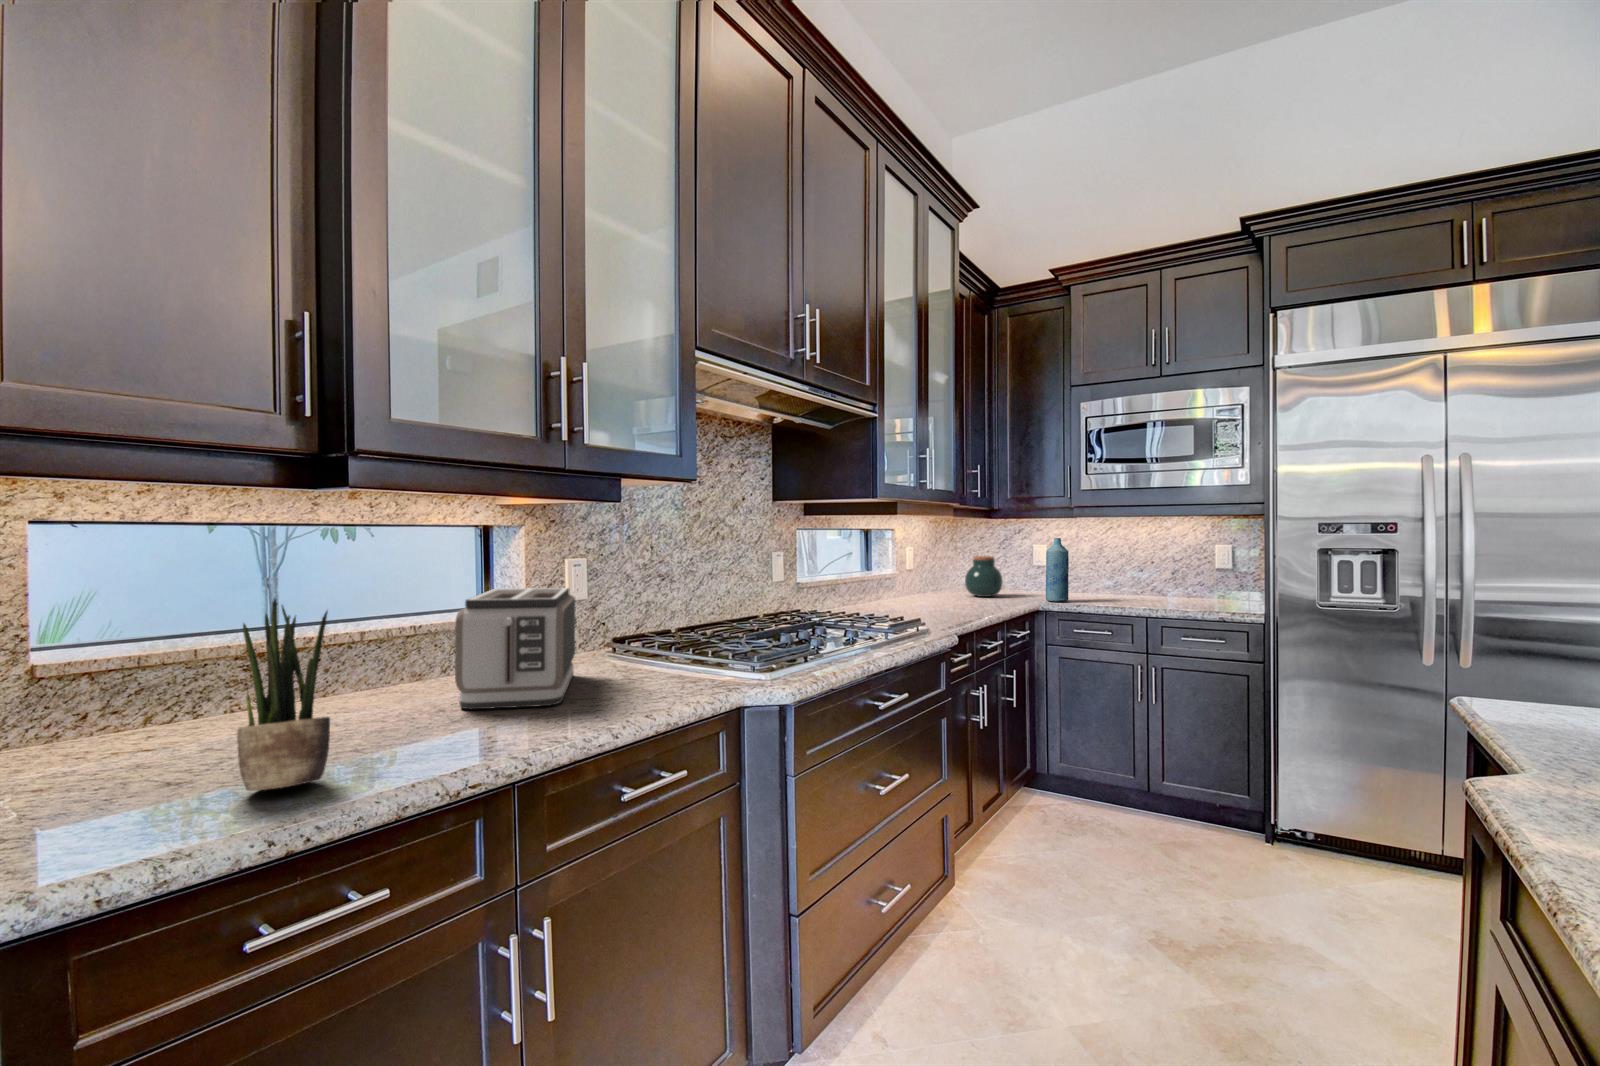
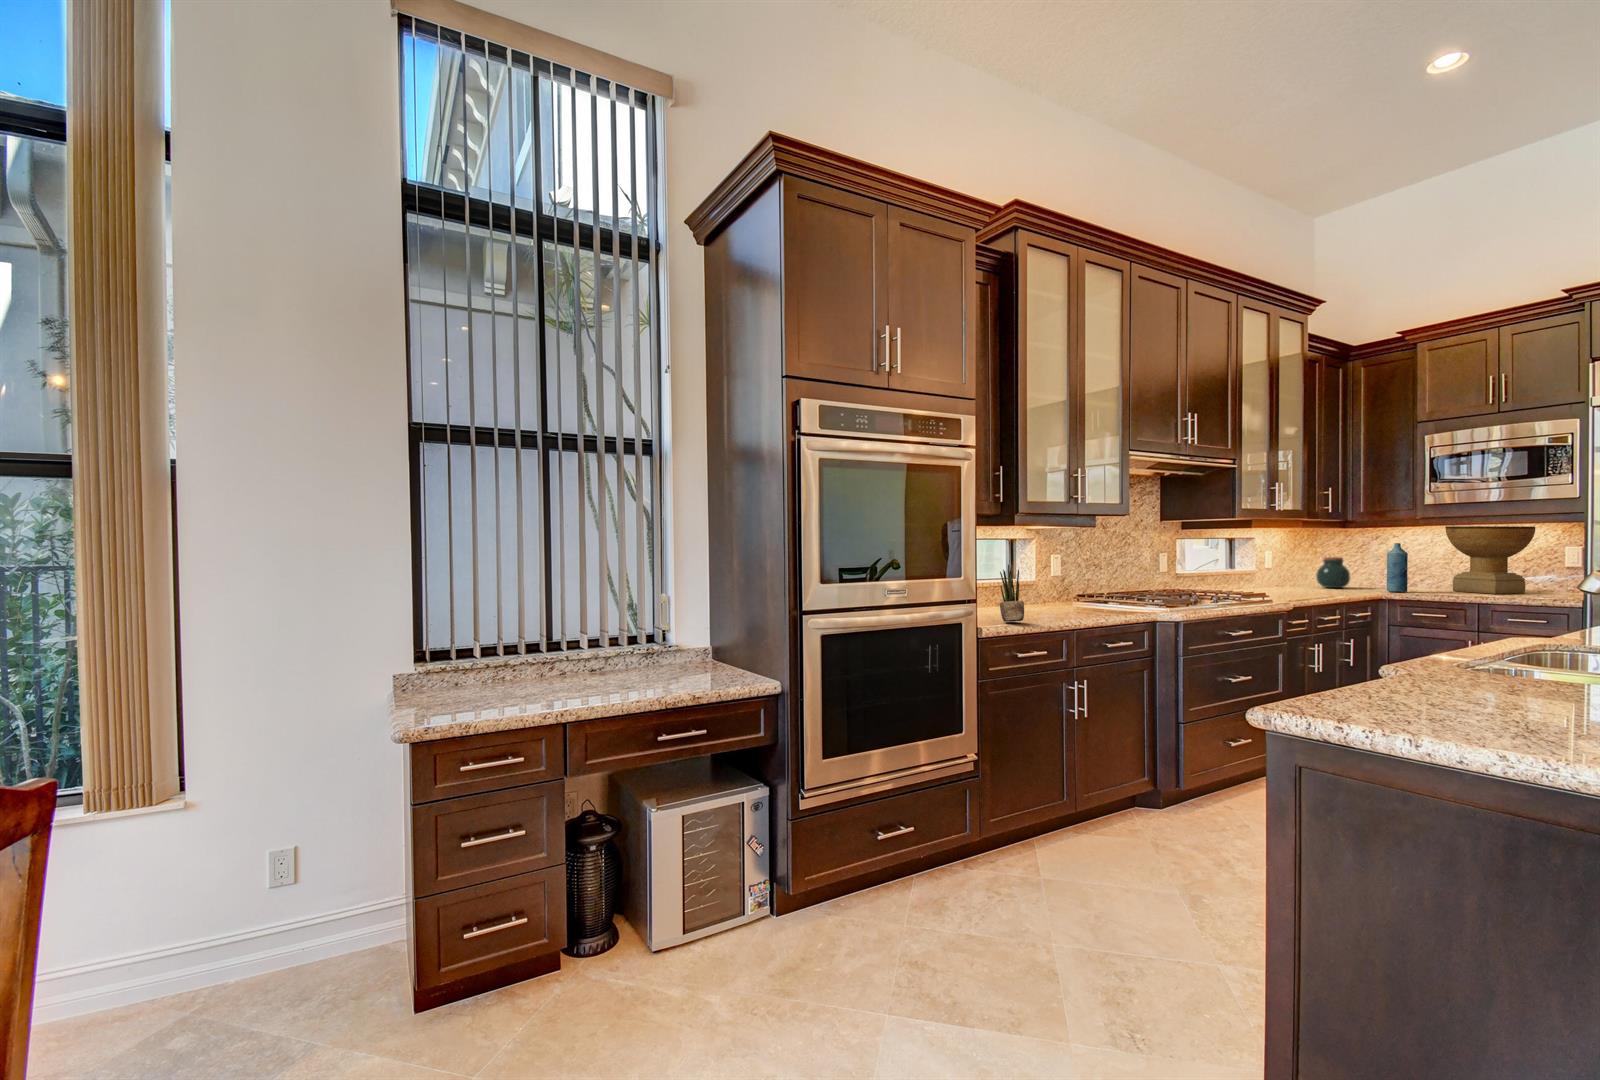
decorative bowl: none [1100,517,1192,601] -> present [1445,526,1535,594]
toaster: present [455,588,575,709] -> none [1029,567,1077,614]

